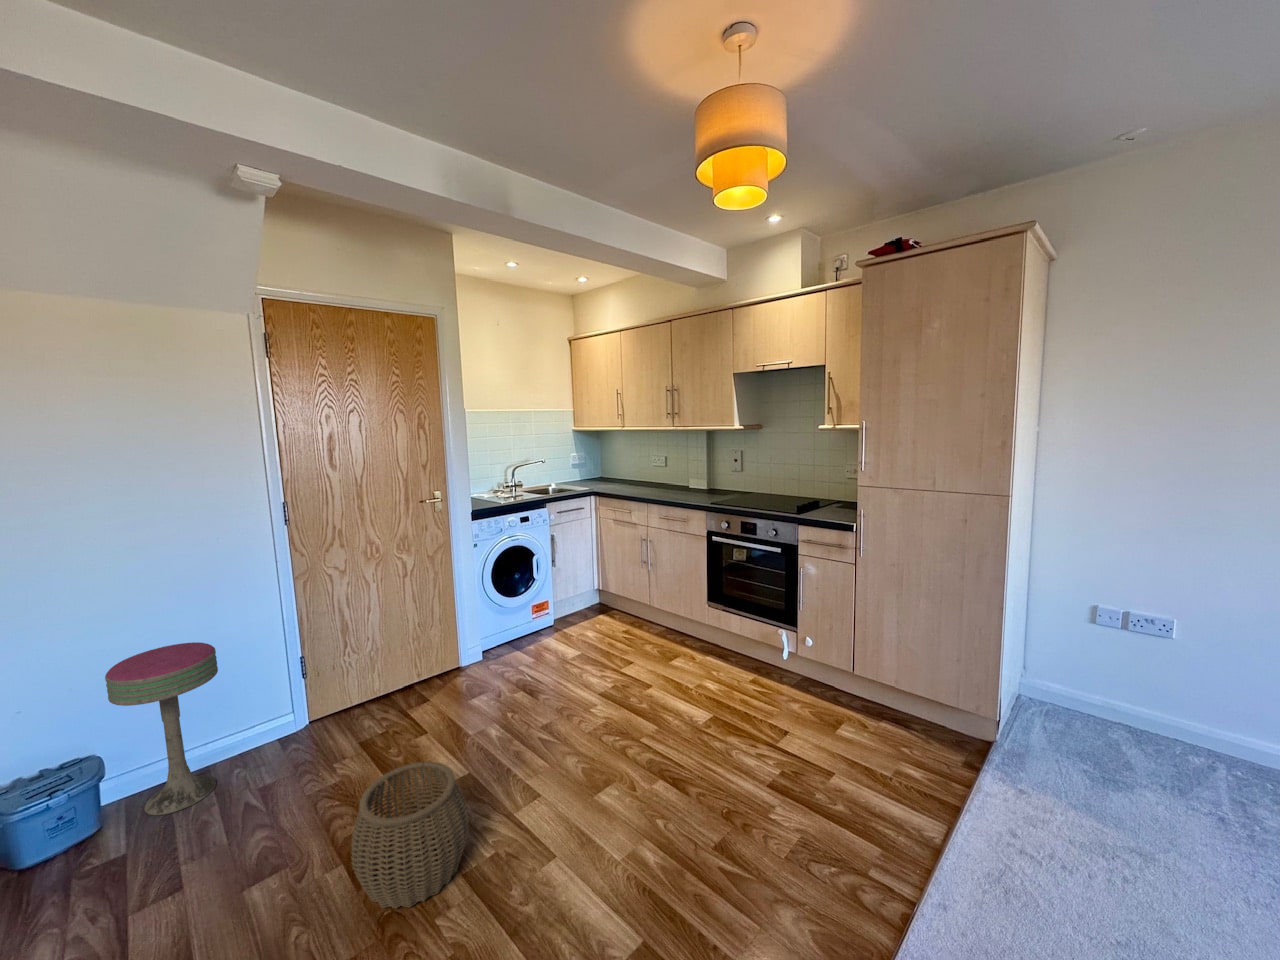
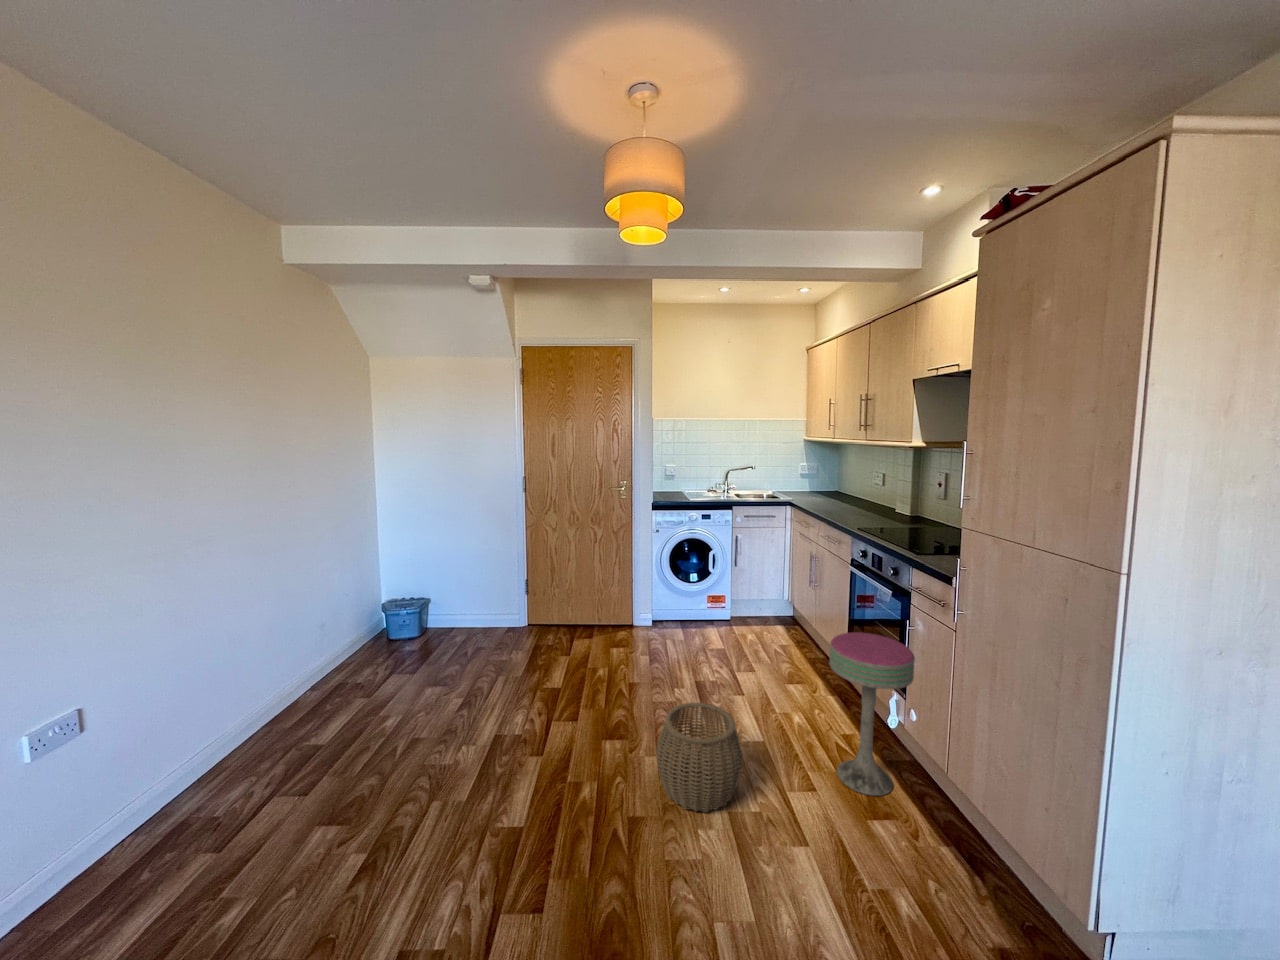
bar stool: present [105,642,218,815] -> present [829,632,915,796]

